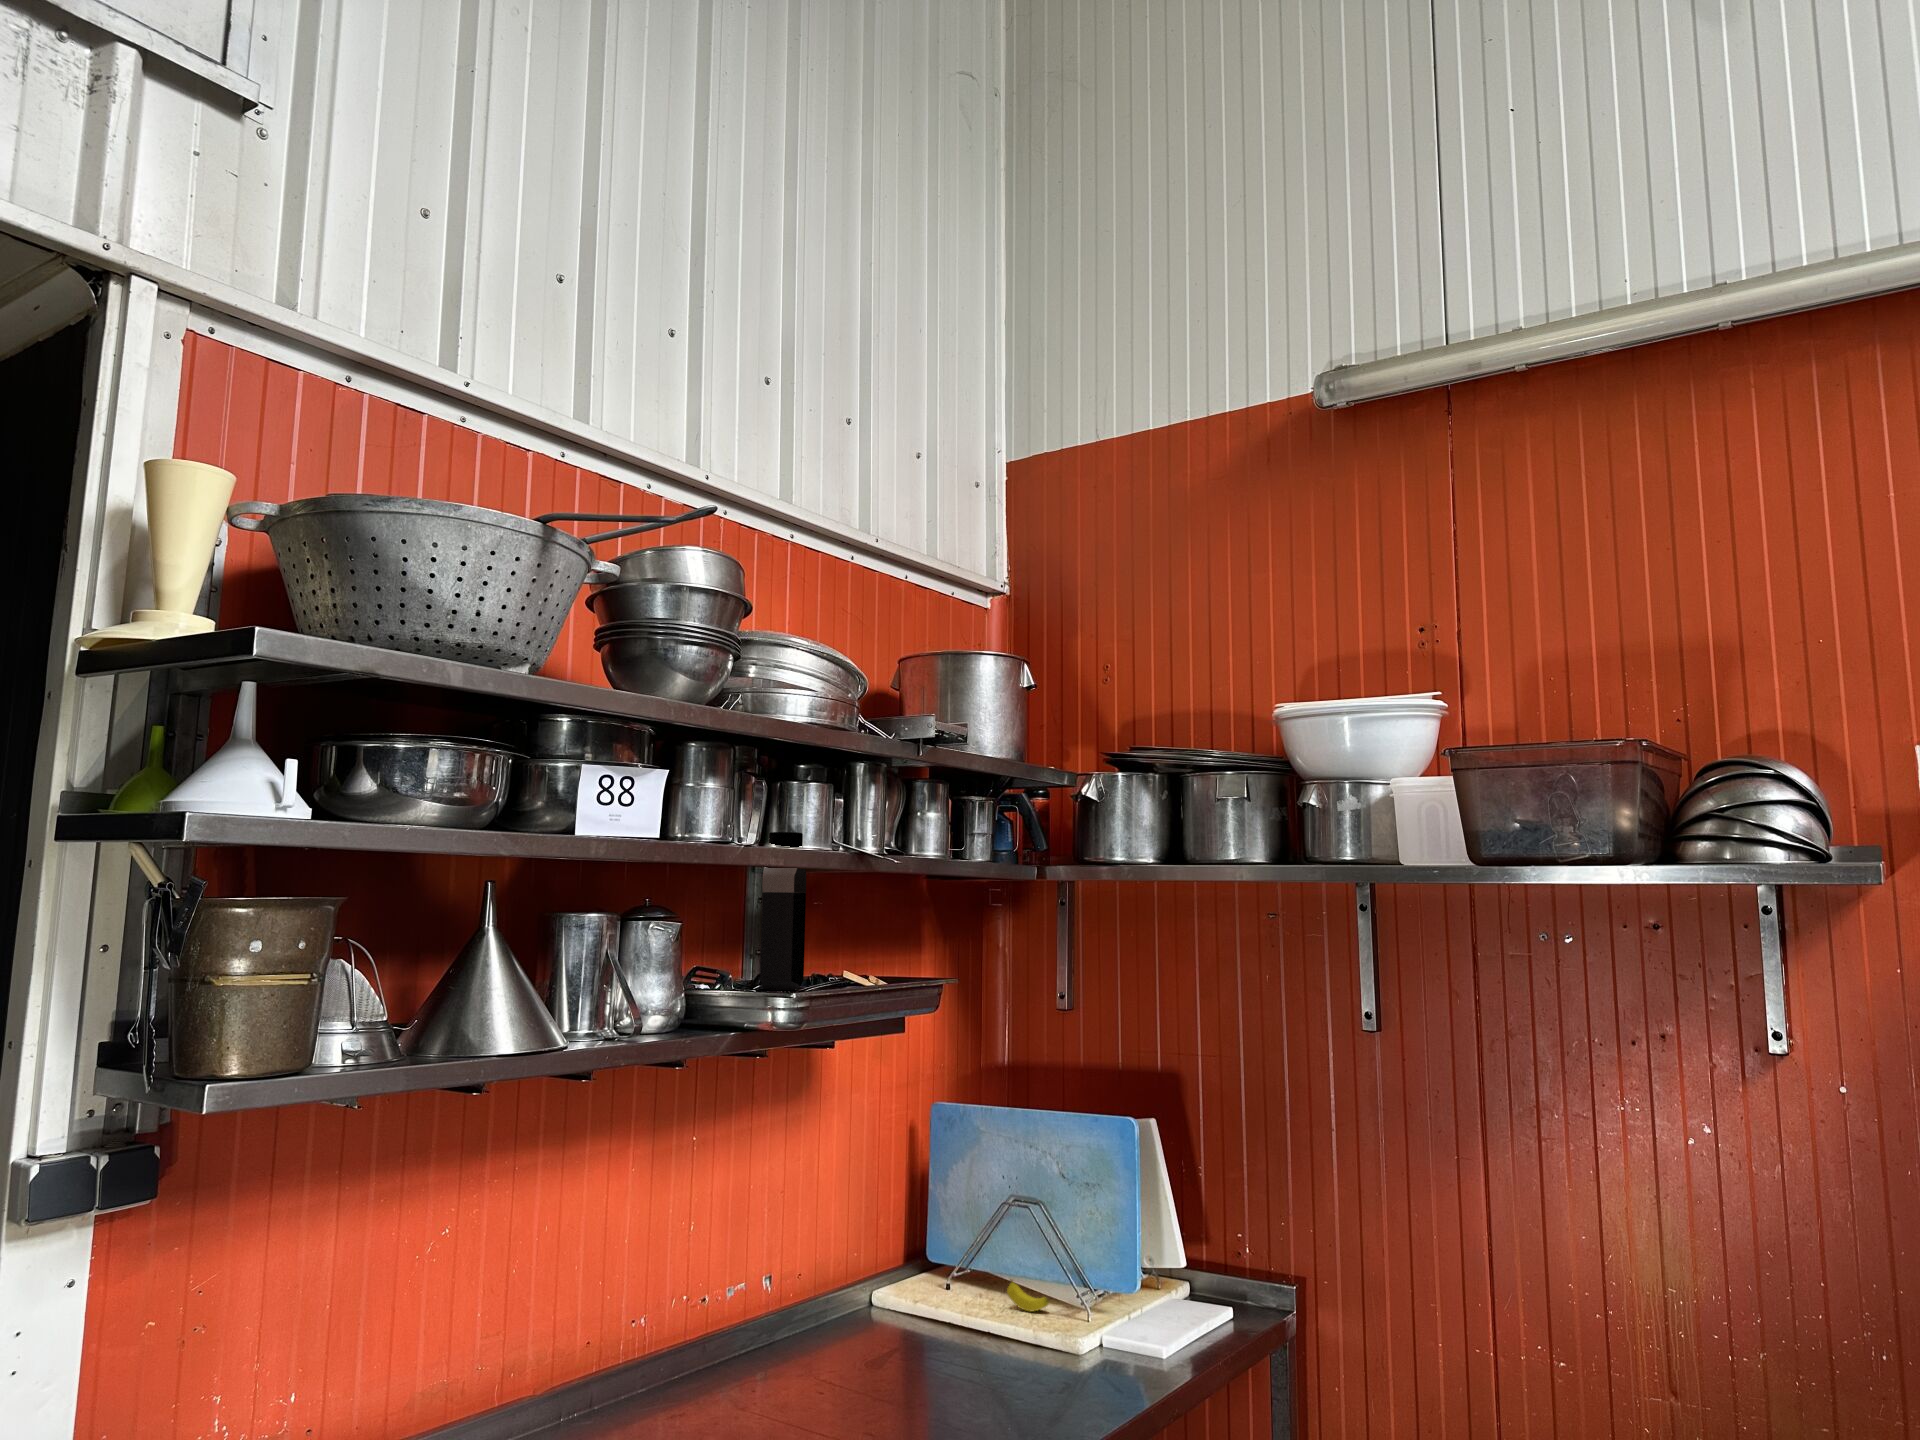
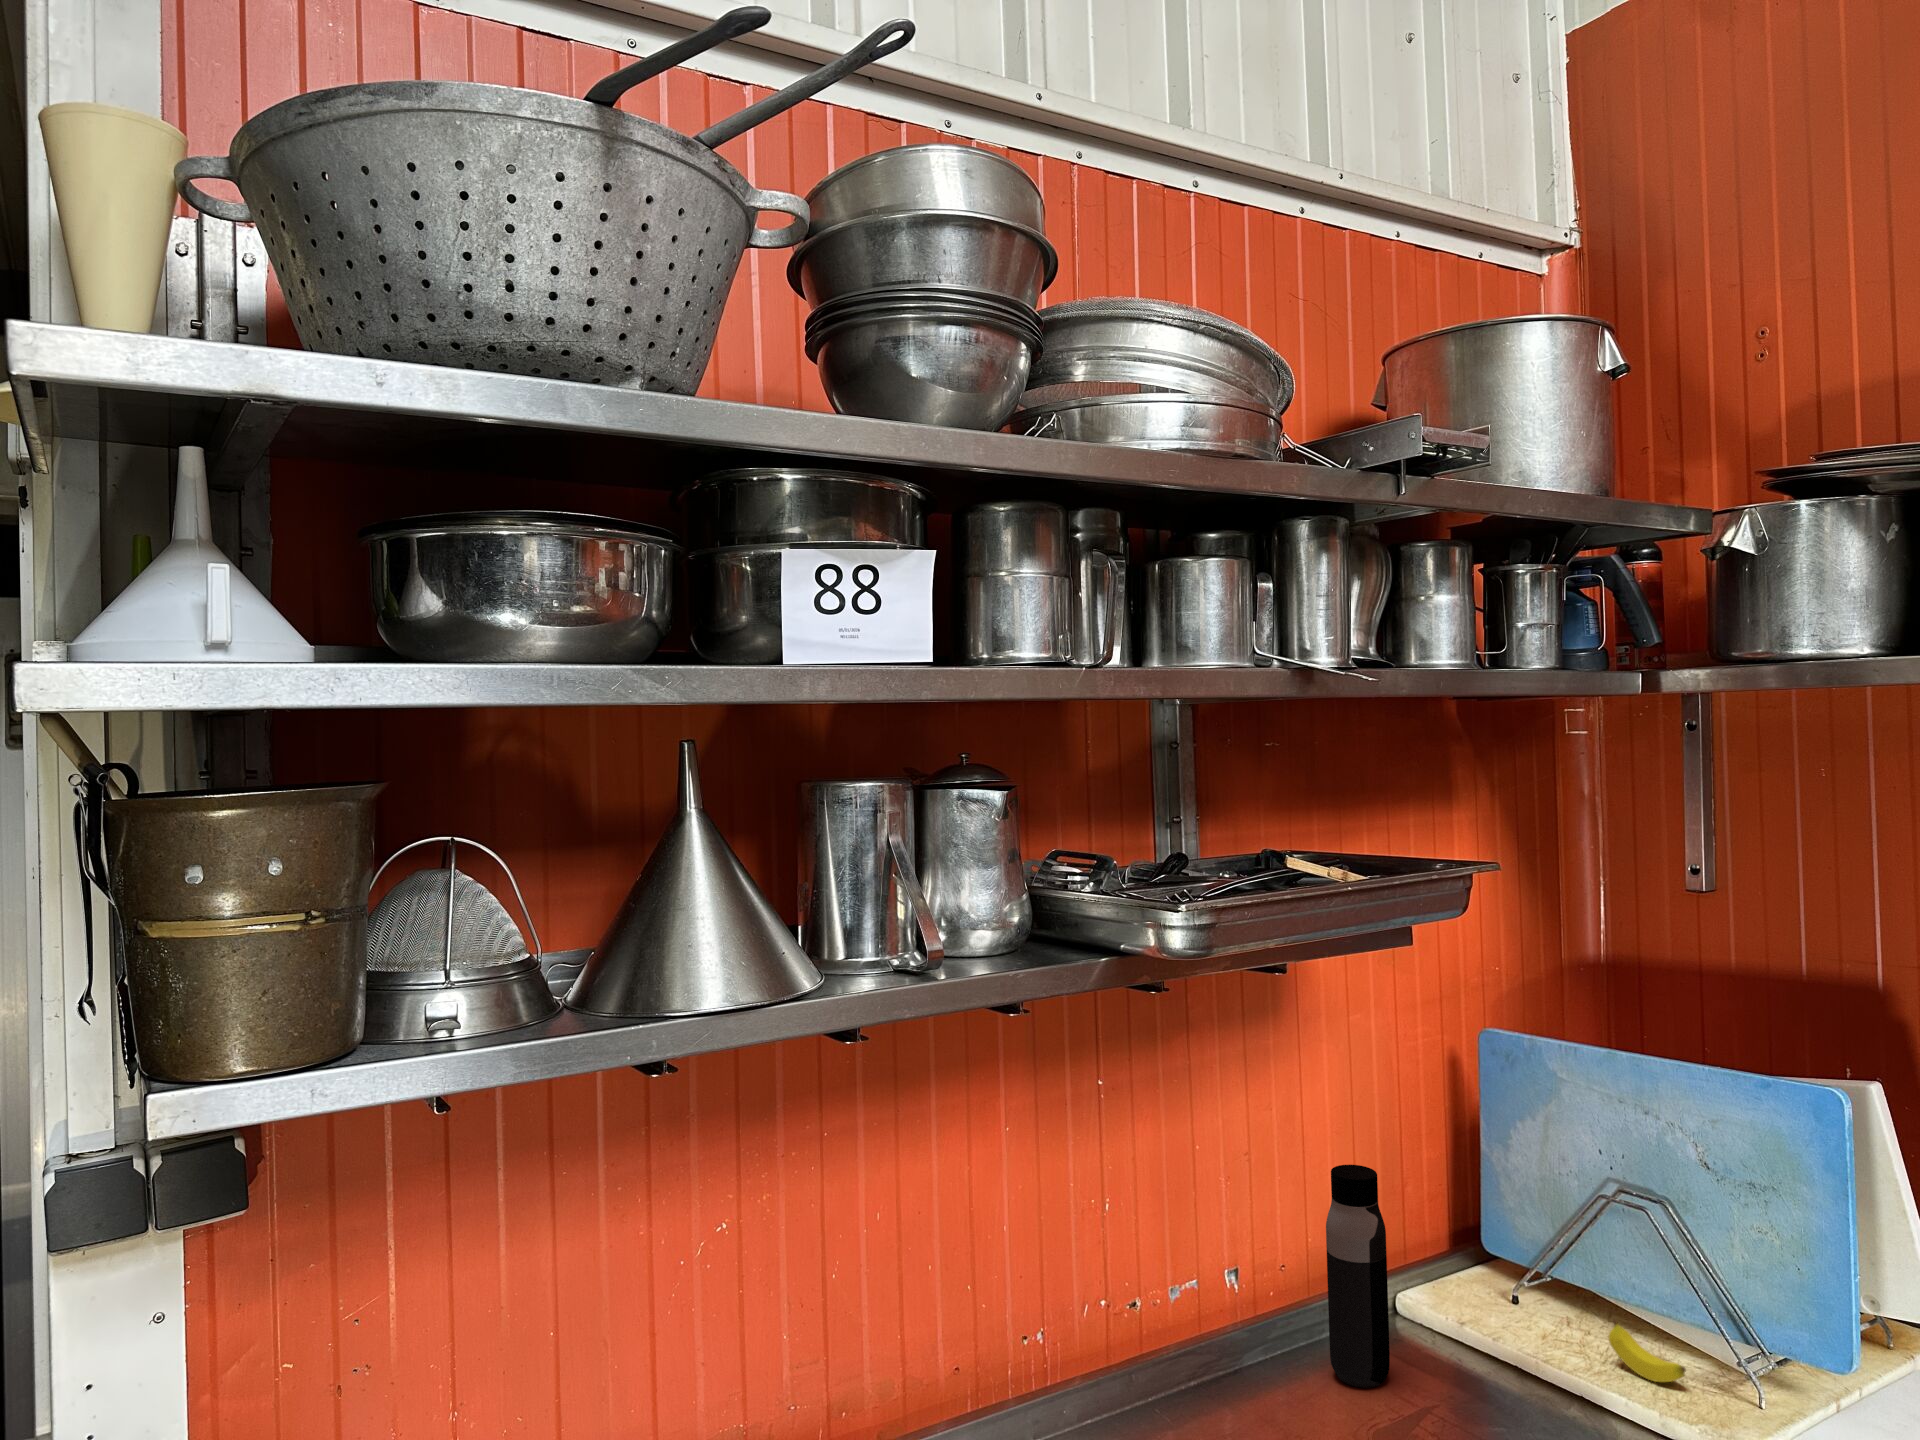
water bottle: present [760,832,806,990] -> present [1326,1165,1390,1388]

